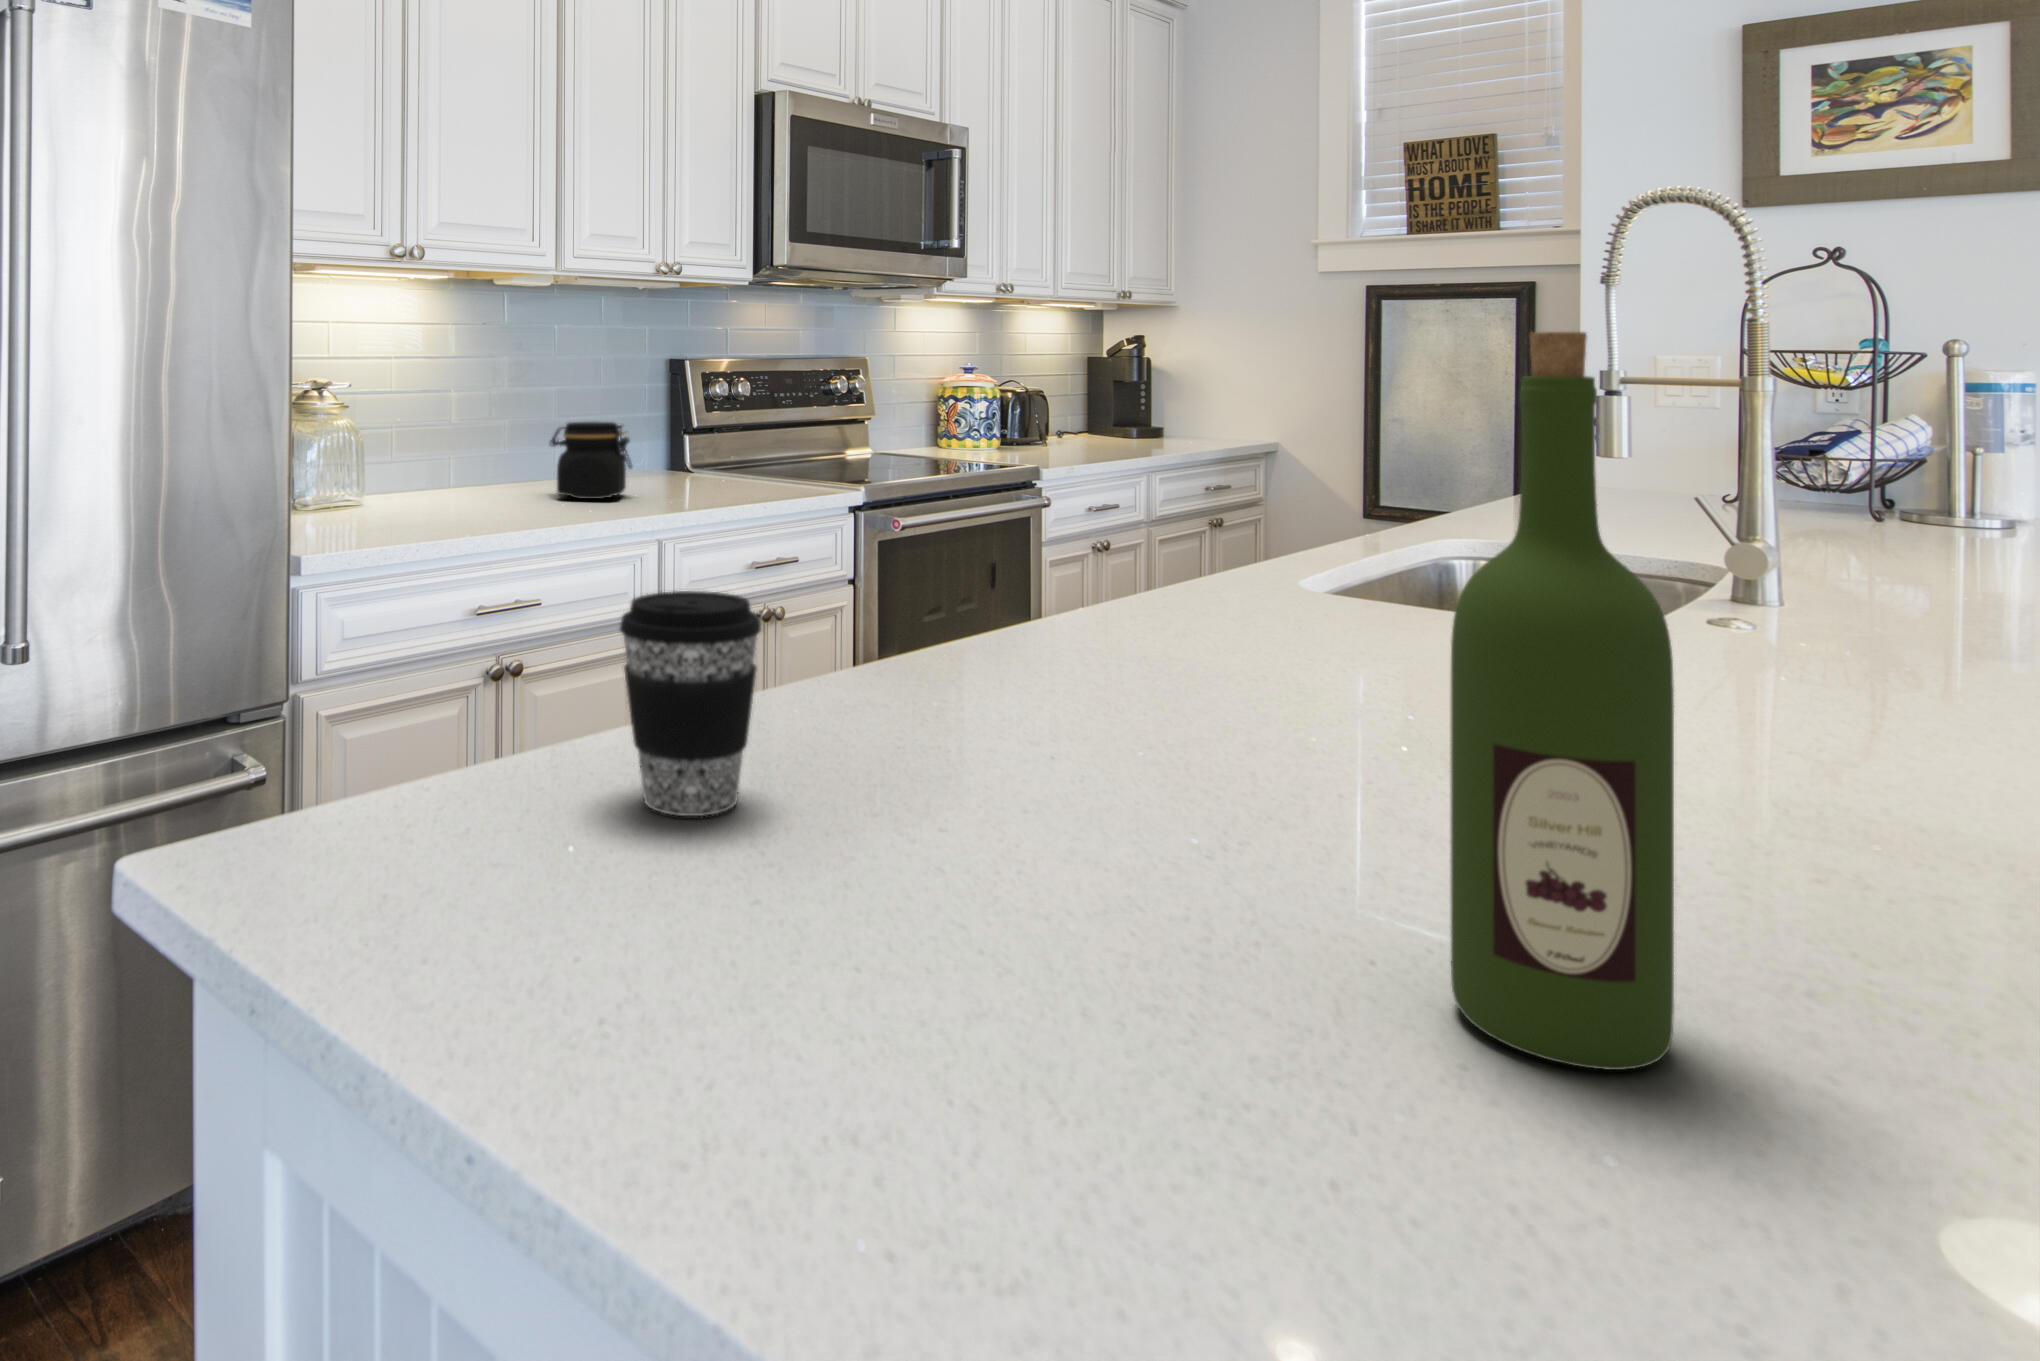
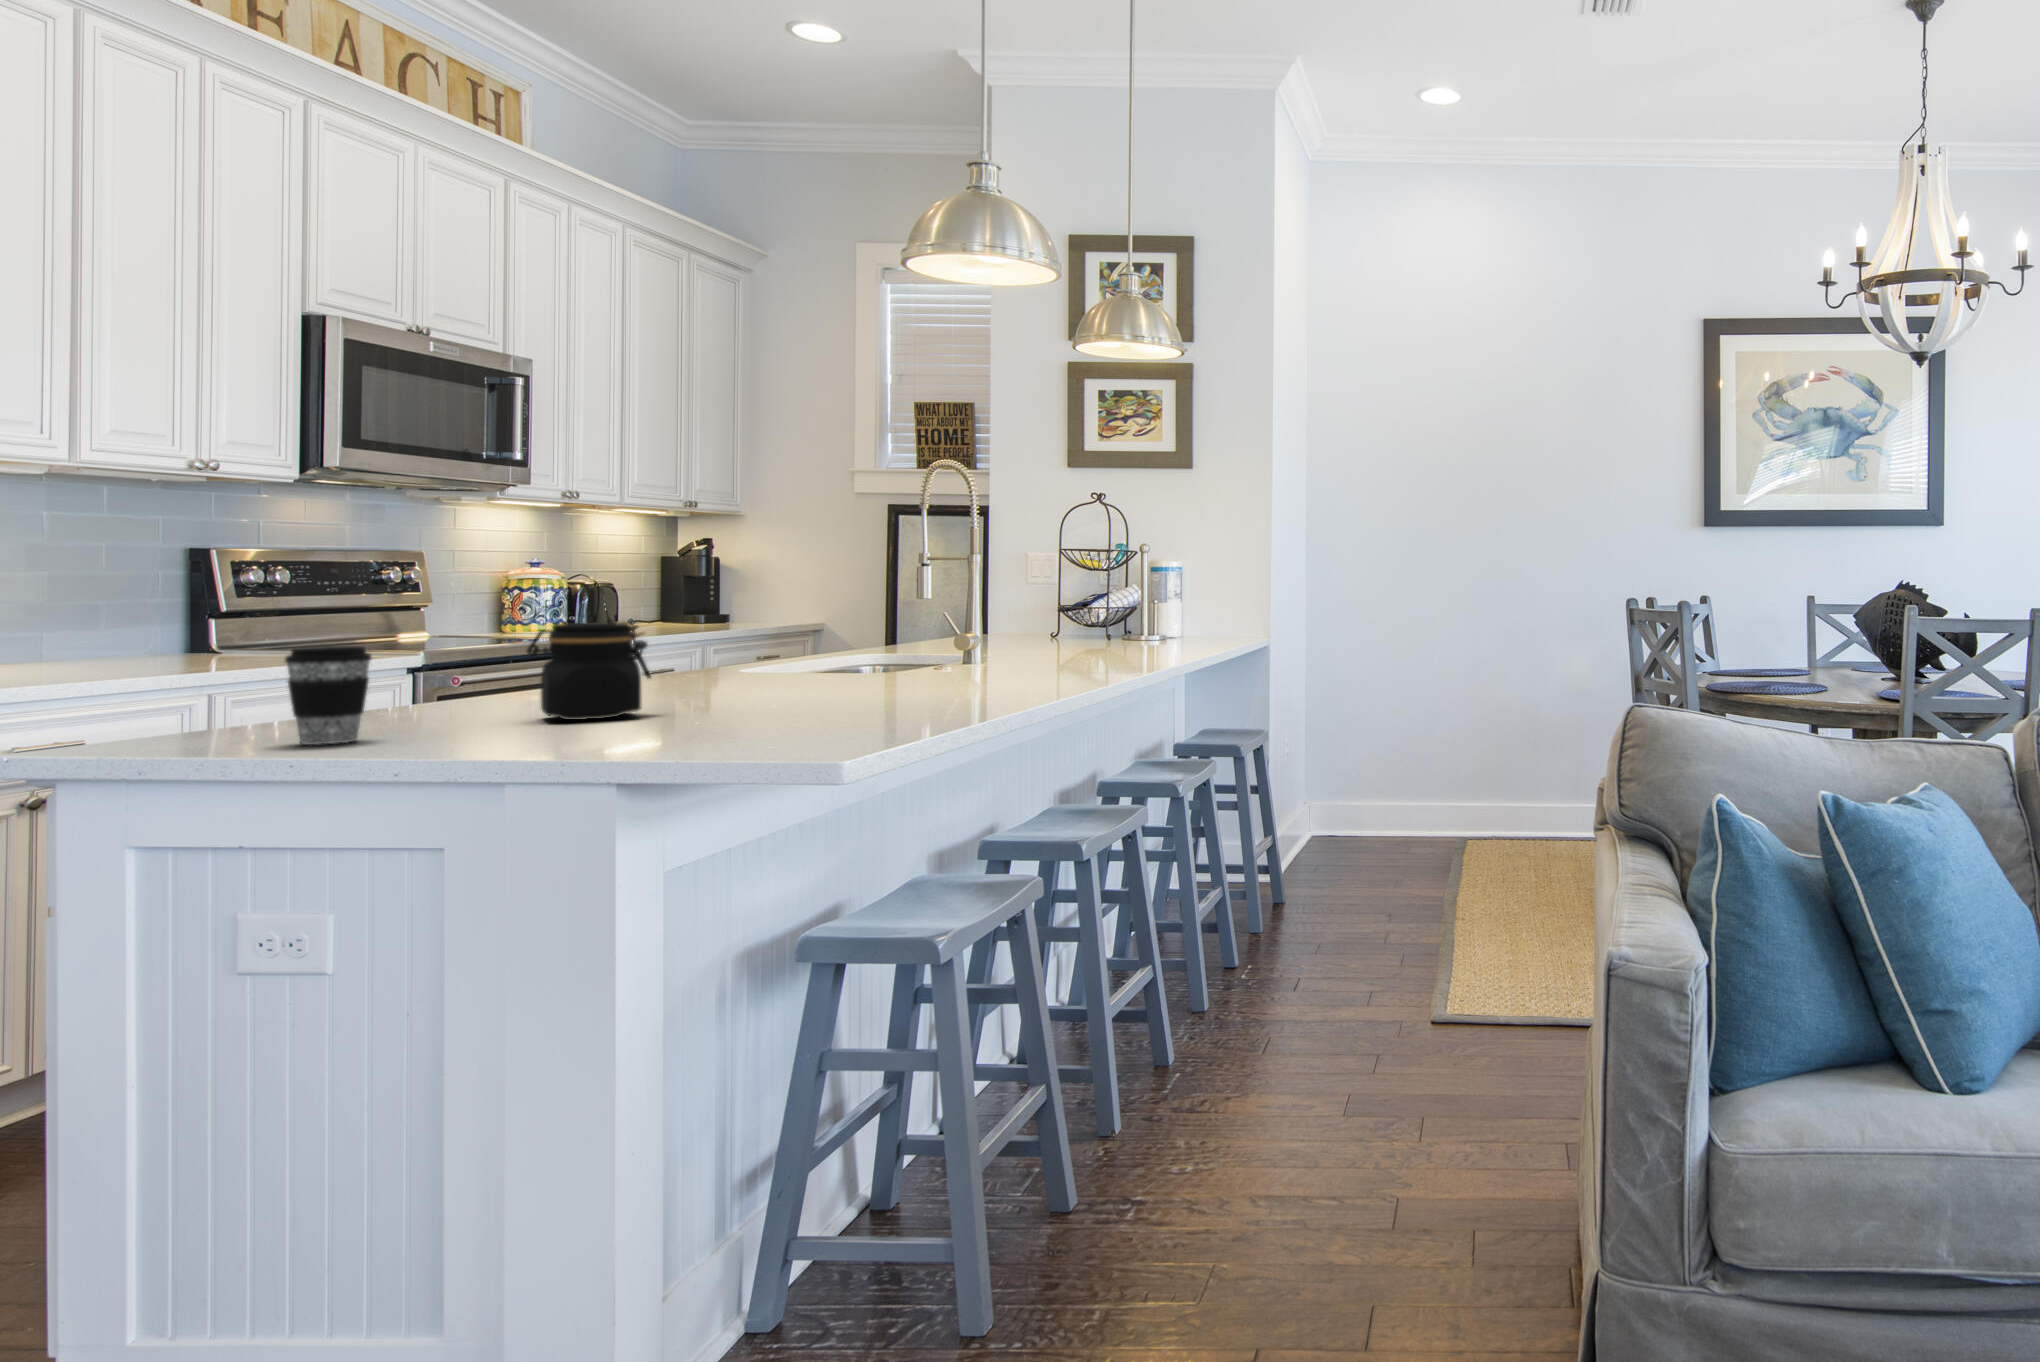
wine bottle: present [1450,332,1674,1070] -> none [663,527,727,740]
jar: present [550,422,632,499] -> present [527,622,651,720]

